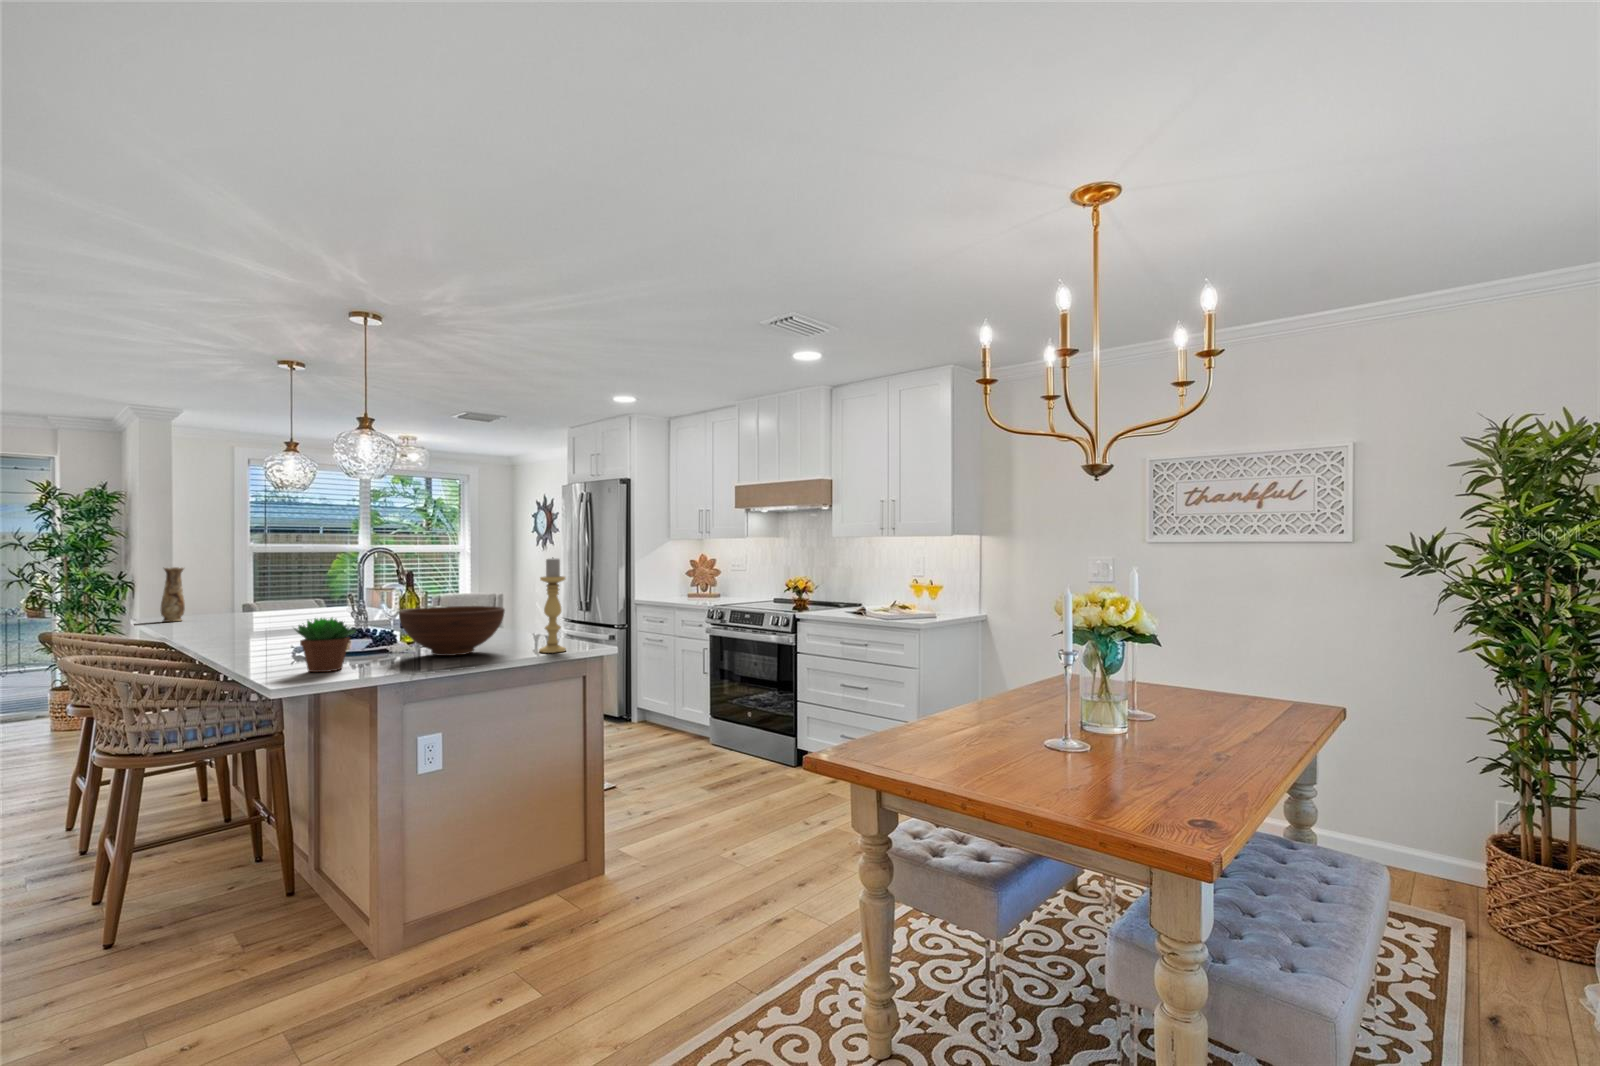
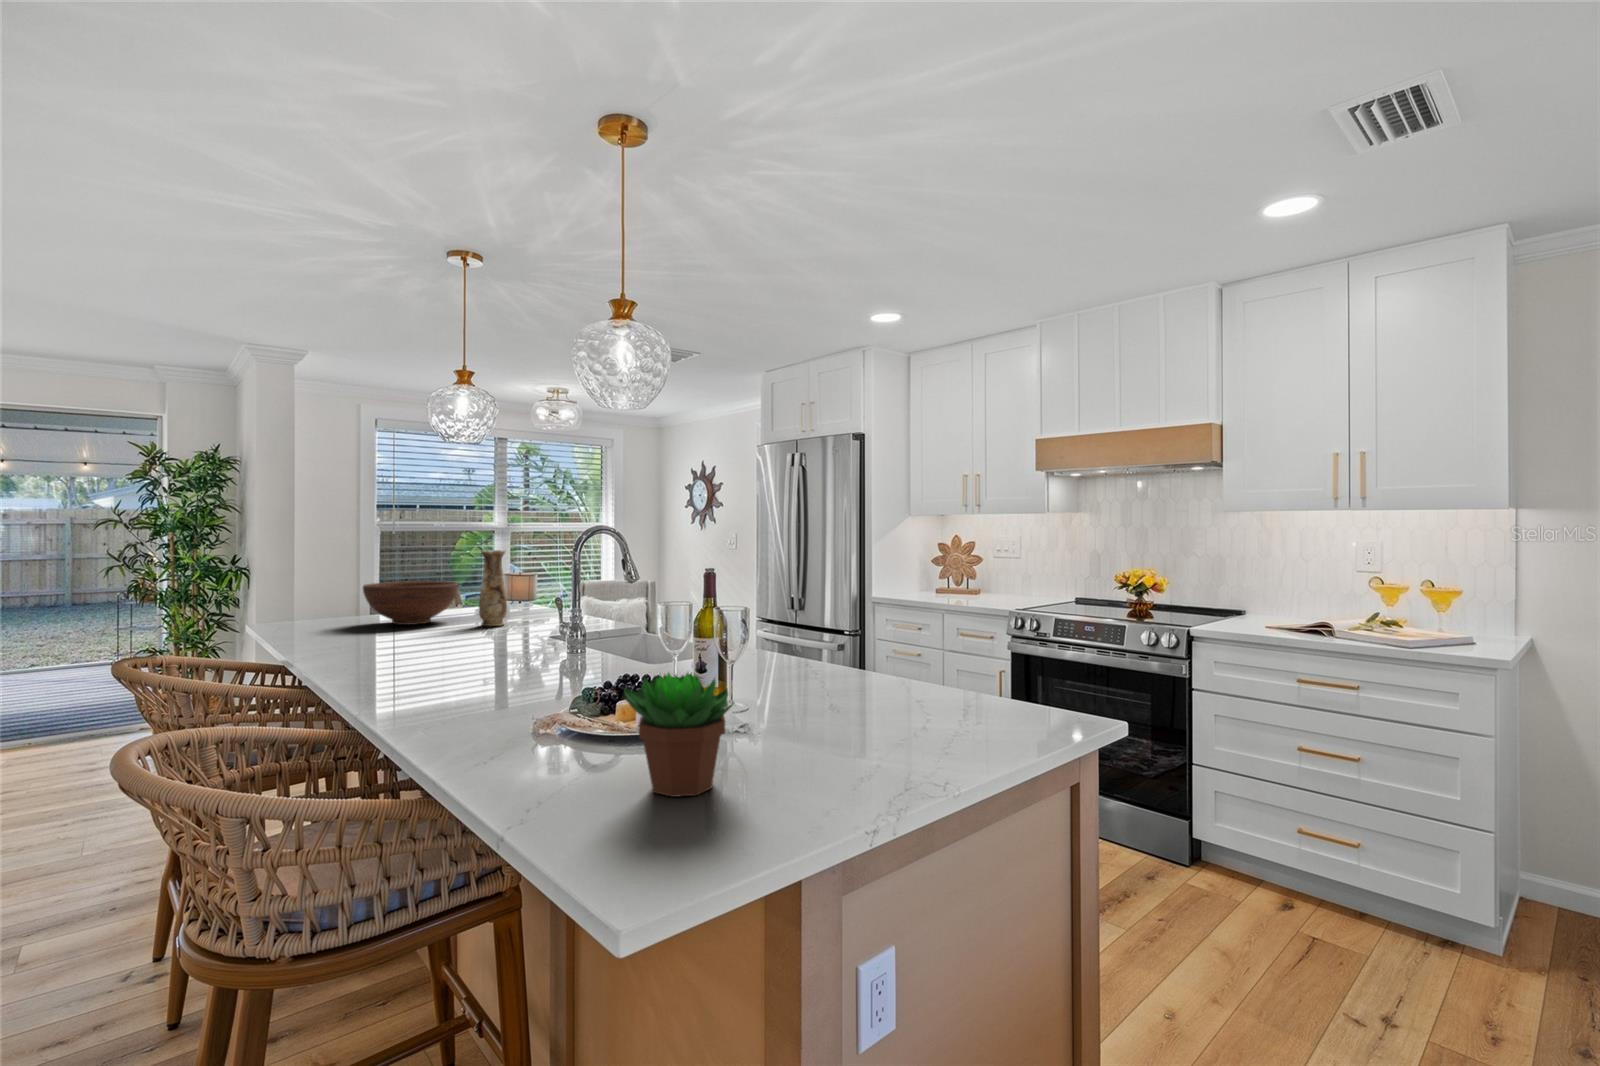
candle holder: present [539,558,566,653] -> none [1020,543,1073,734]
vase: present [161,567,185,622] -> present [479,550,507,626]
fruit bowl: present [399,606,505,656] -> present [363,581,458,625]

